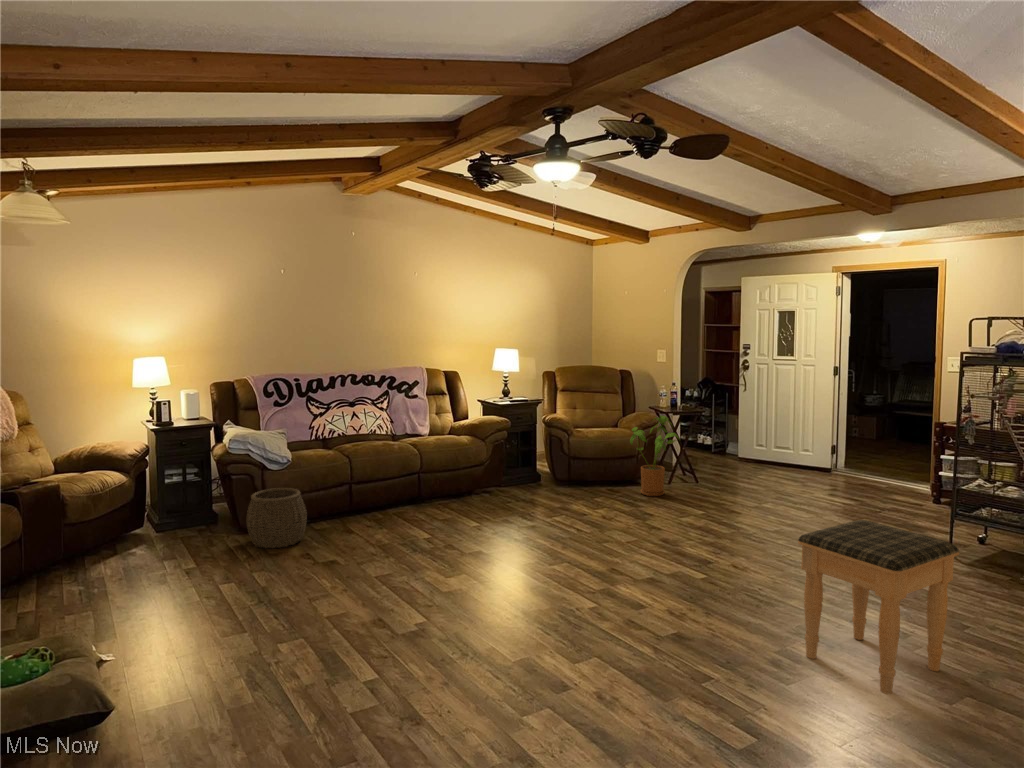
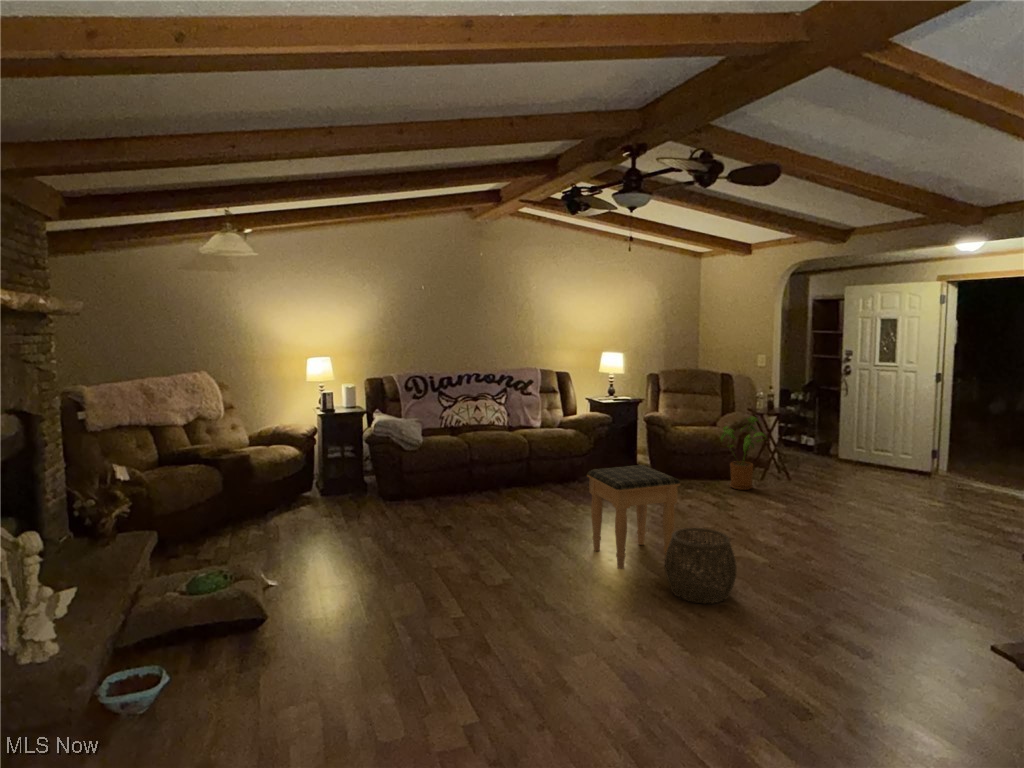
woven basket: present [247,488,307,548] -> present [665,528,737,604]
footstool: present [798,520,959,694] -> present [587,465,680,569]

